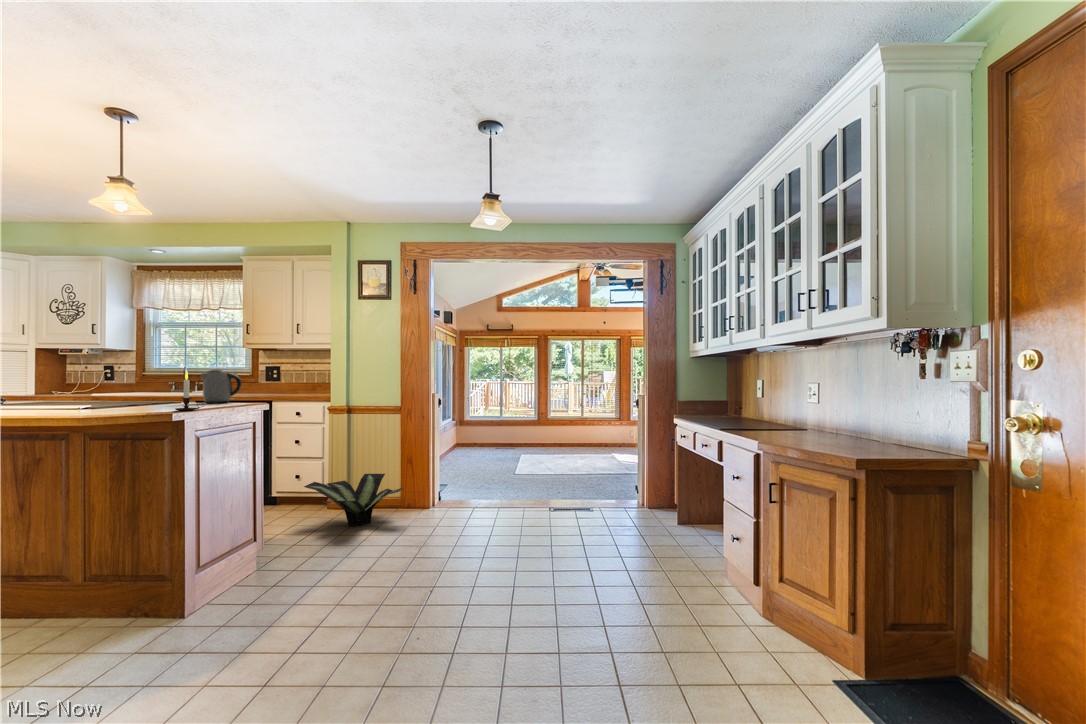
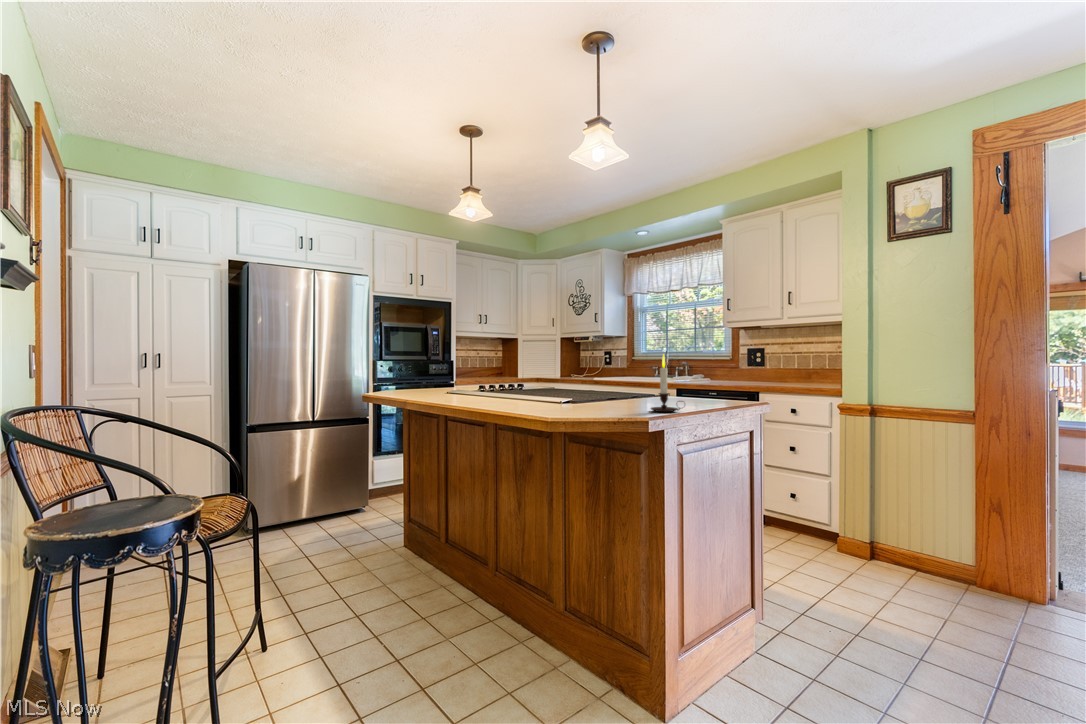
kettle: present [201,369,242,403] -> none [680,353,729,397]
potted plant: present [304,474,403,527] -> none [810,514,1003,608]

